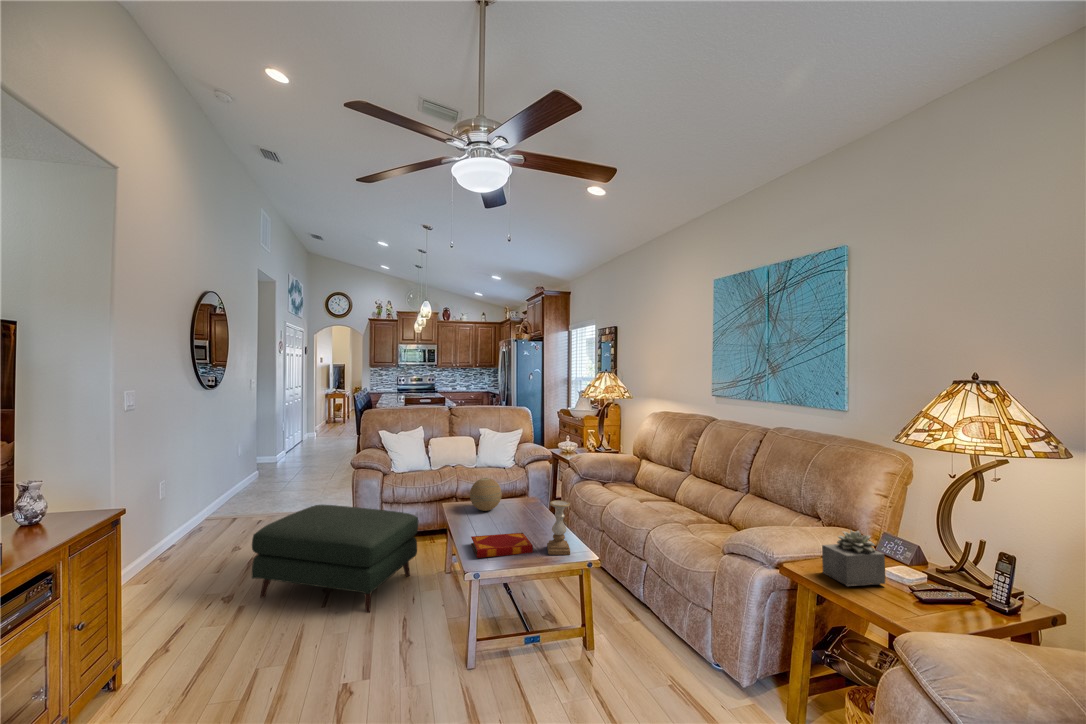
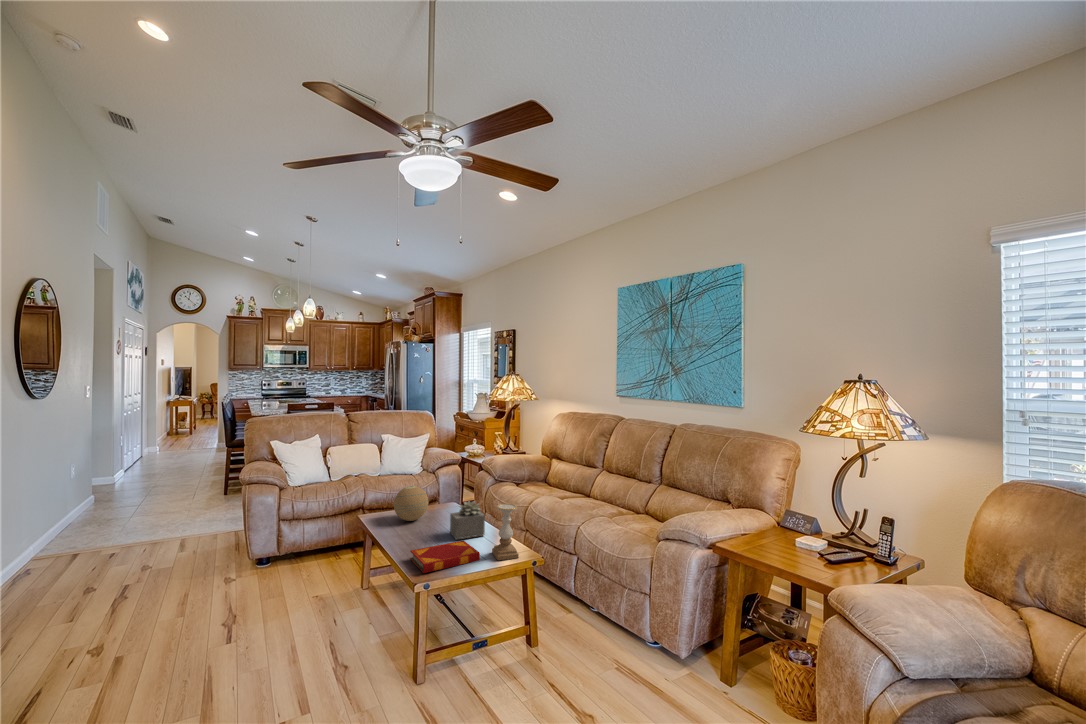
ottoman: present [252,505,419,613] -> none [109,531,330,657]
succulent plant: present [822,530,885,586] -> present [450,501,485,539]

